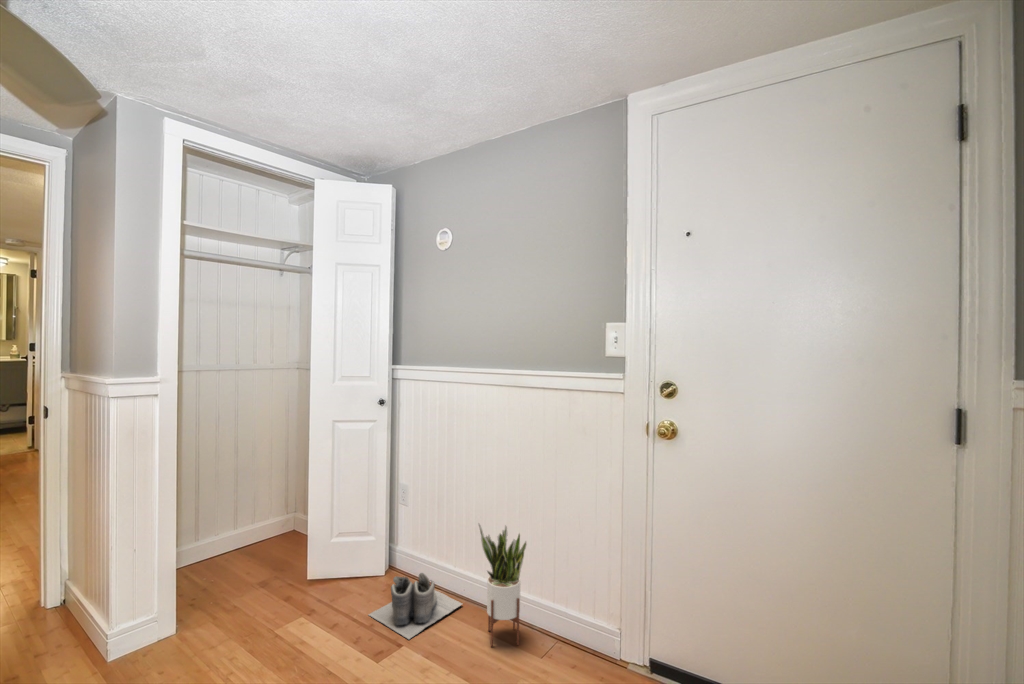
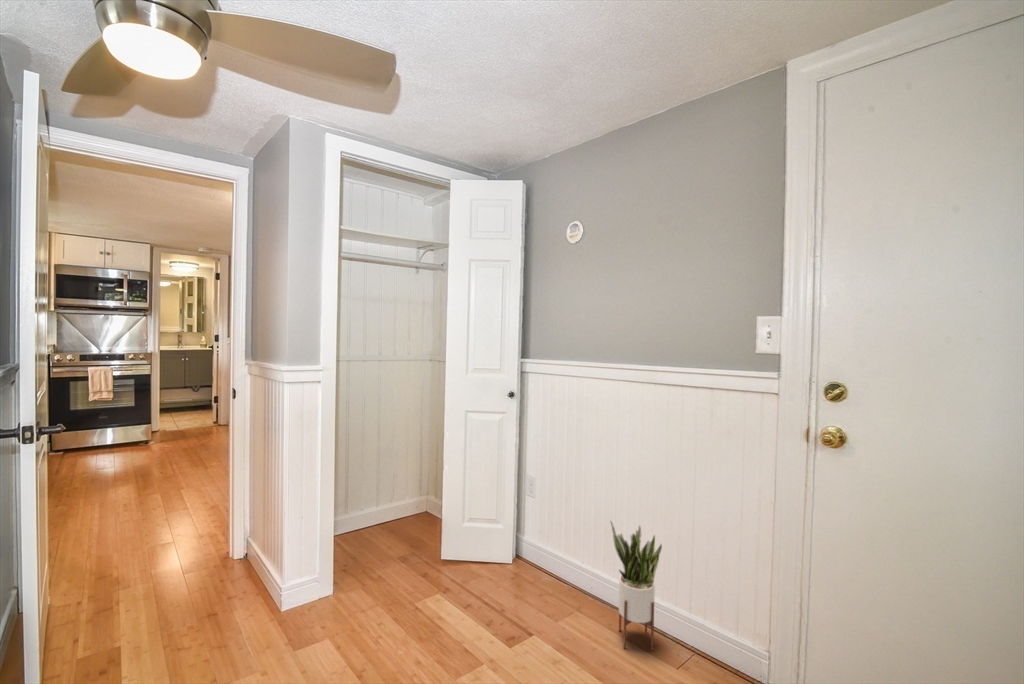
boots: present [368,573,462,639] -> none [498,564,590,629]

